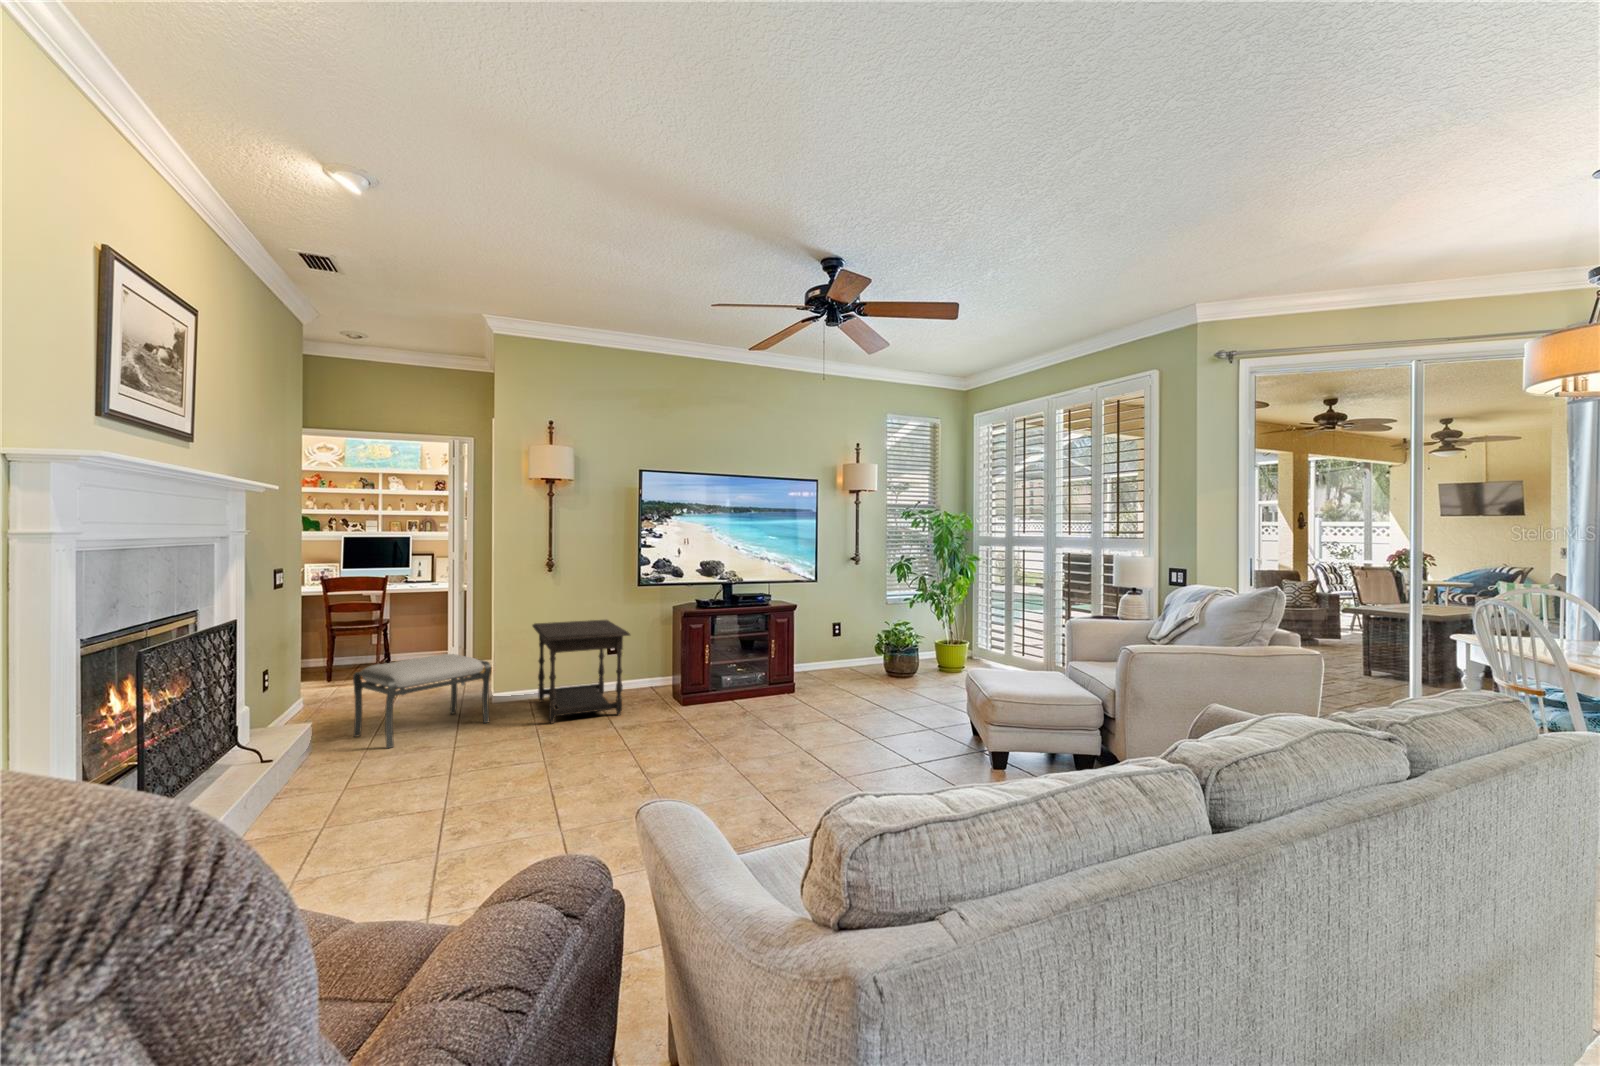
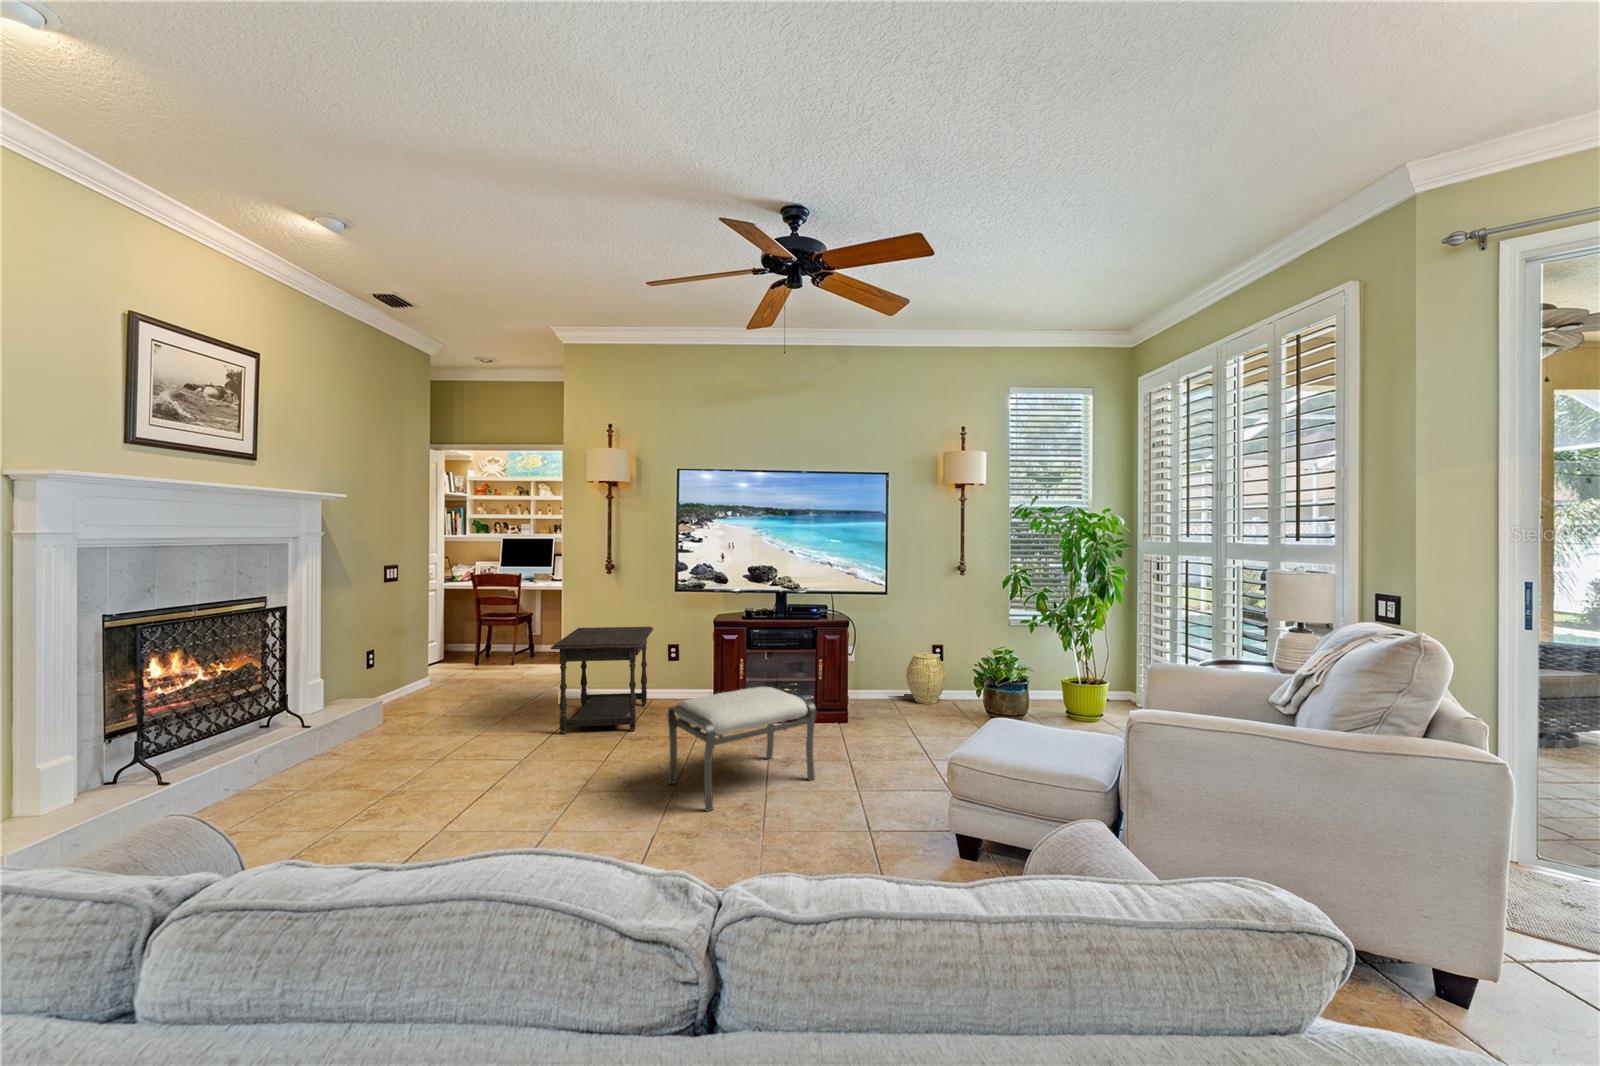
woven basket: none [828,632,861,674] -> present [906,653,946,704]
ottoman: present [353,654,491,748] -> present [667,687,816,811]

